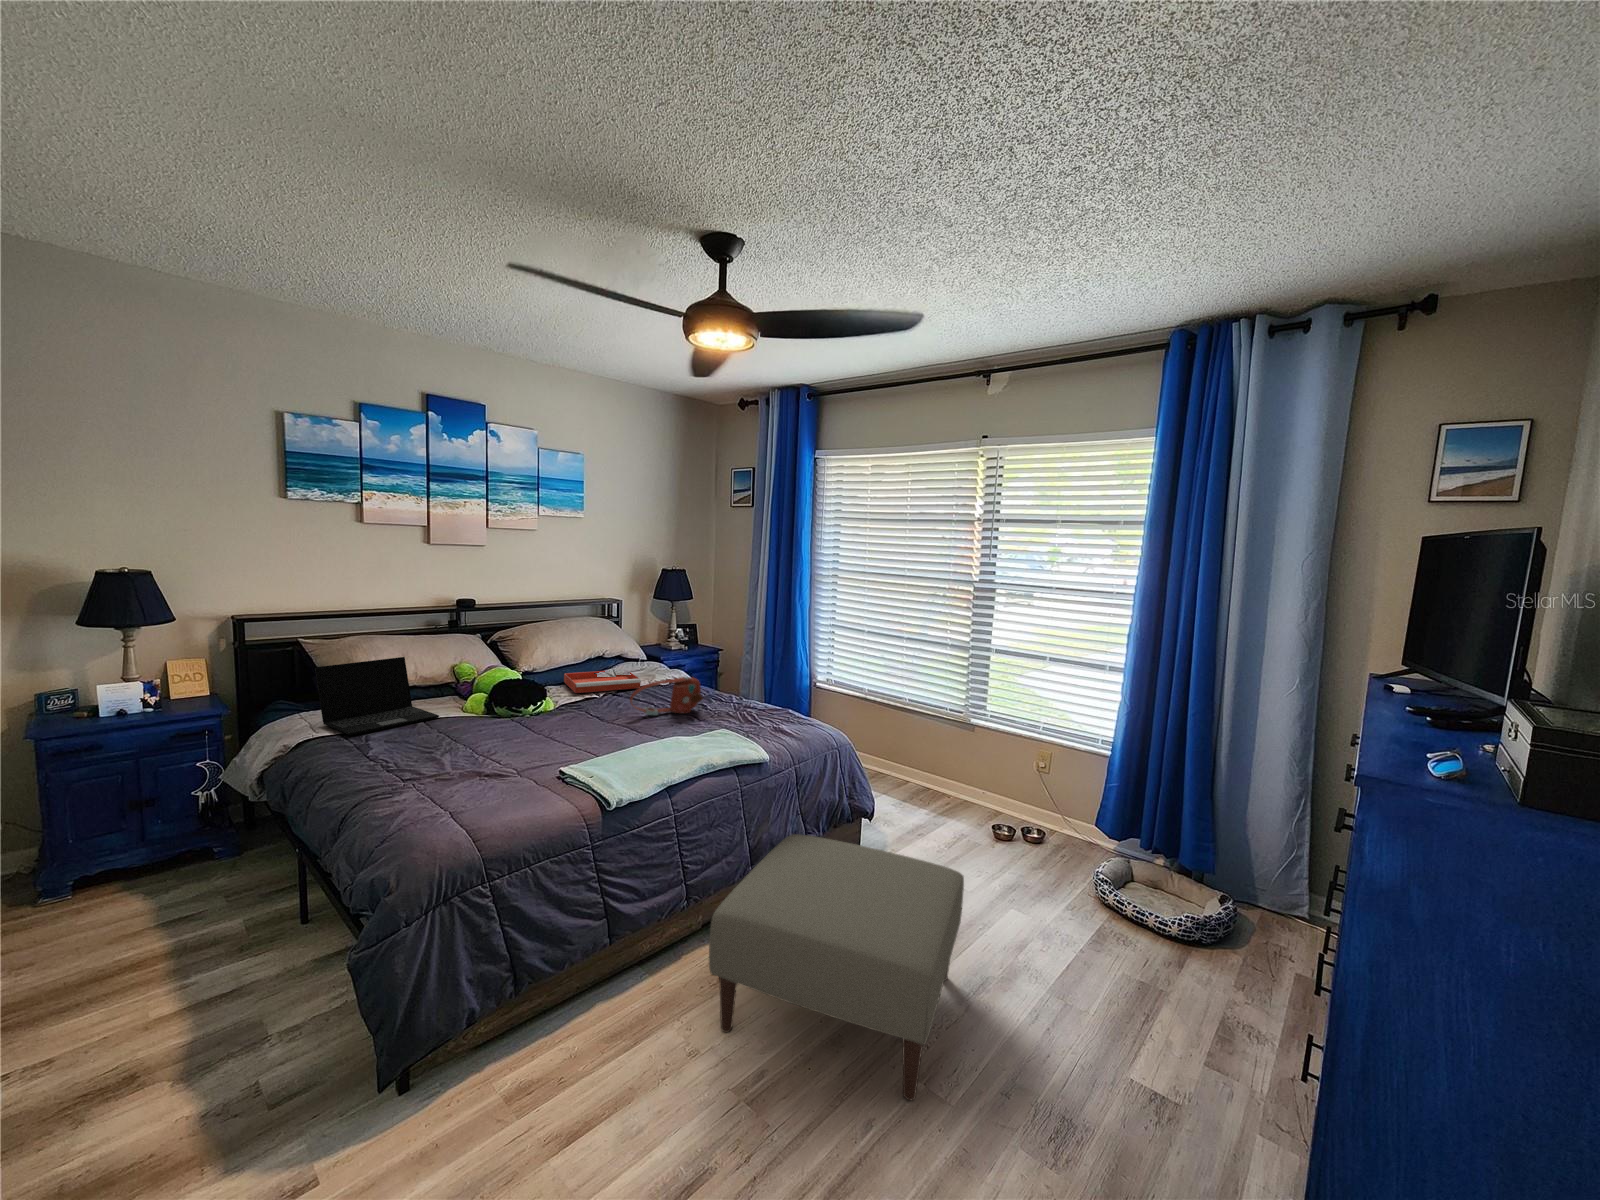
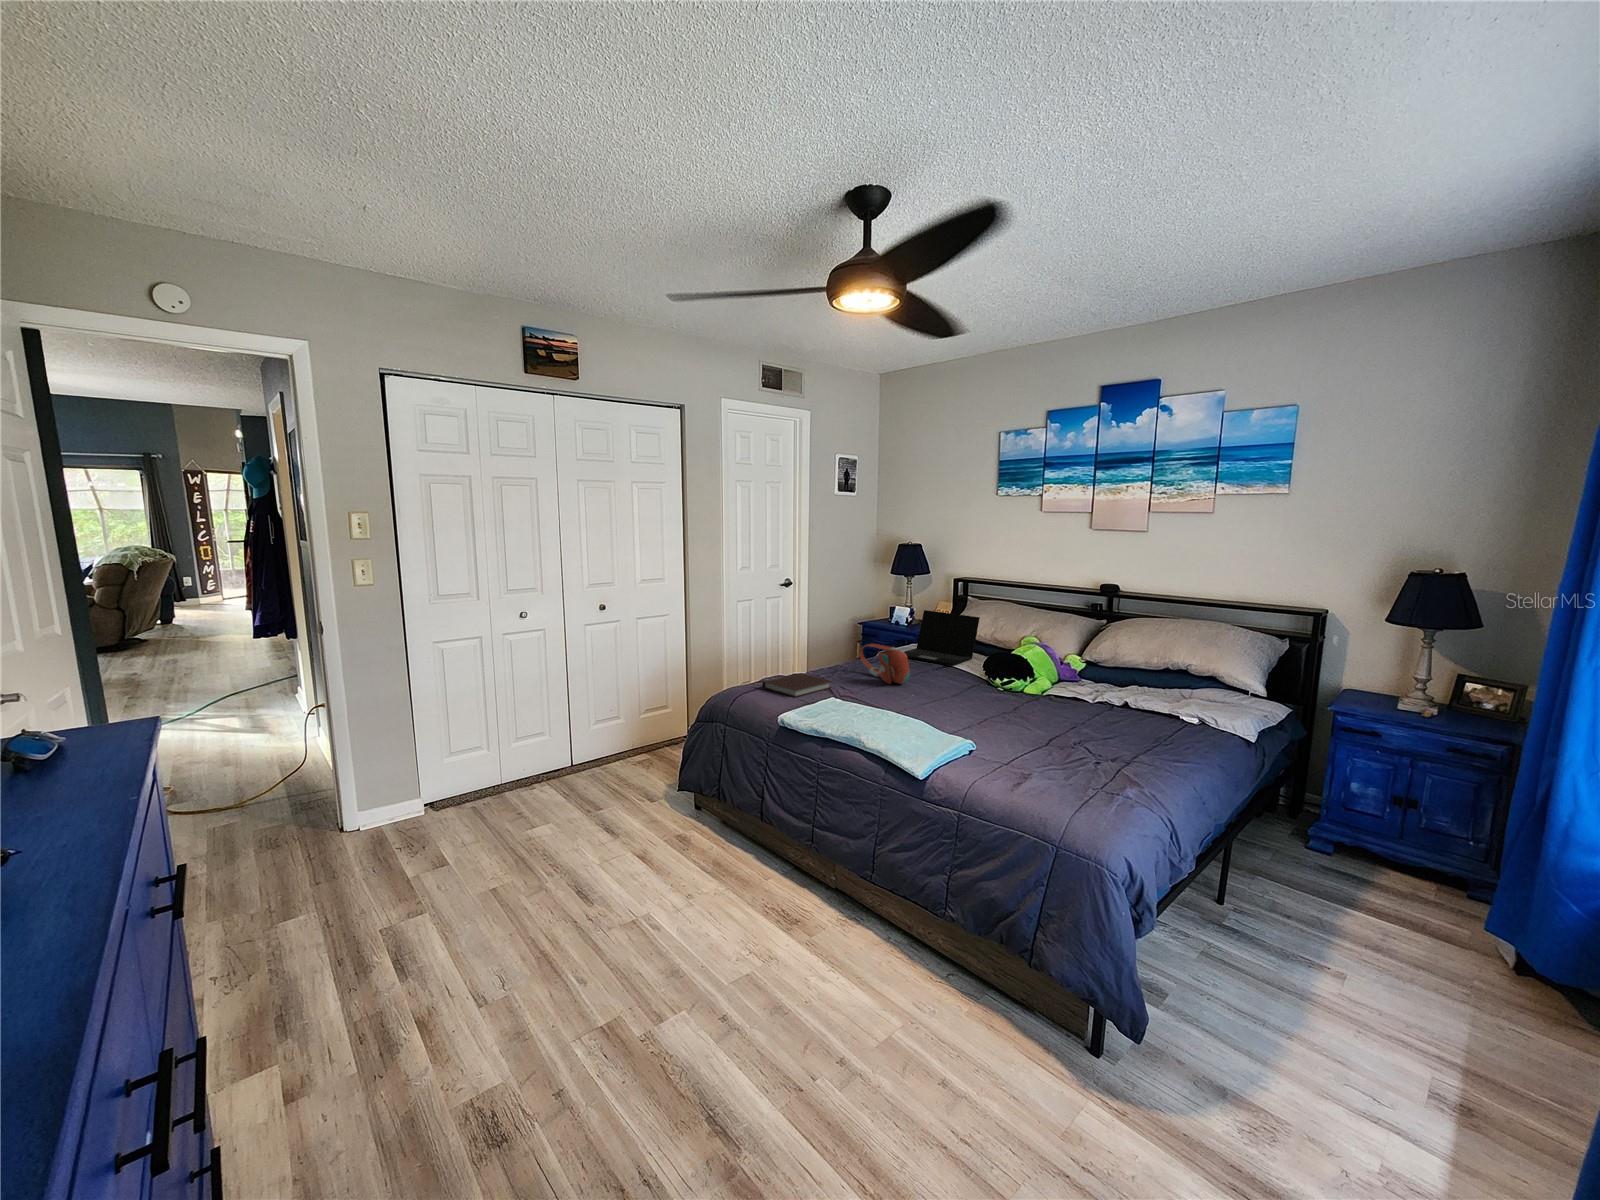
tray: present [564,671,641,693] -> none [1072,675,1183,710]
handbag: present [630,677,703,715] -> present [859,644,910,684]
notebook: none [437,768,540,814] -> present [762,674,832,697]
ottoman: present [709,834,964,1100] -> none [568,805,866,1093]

